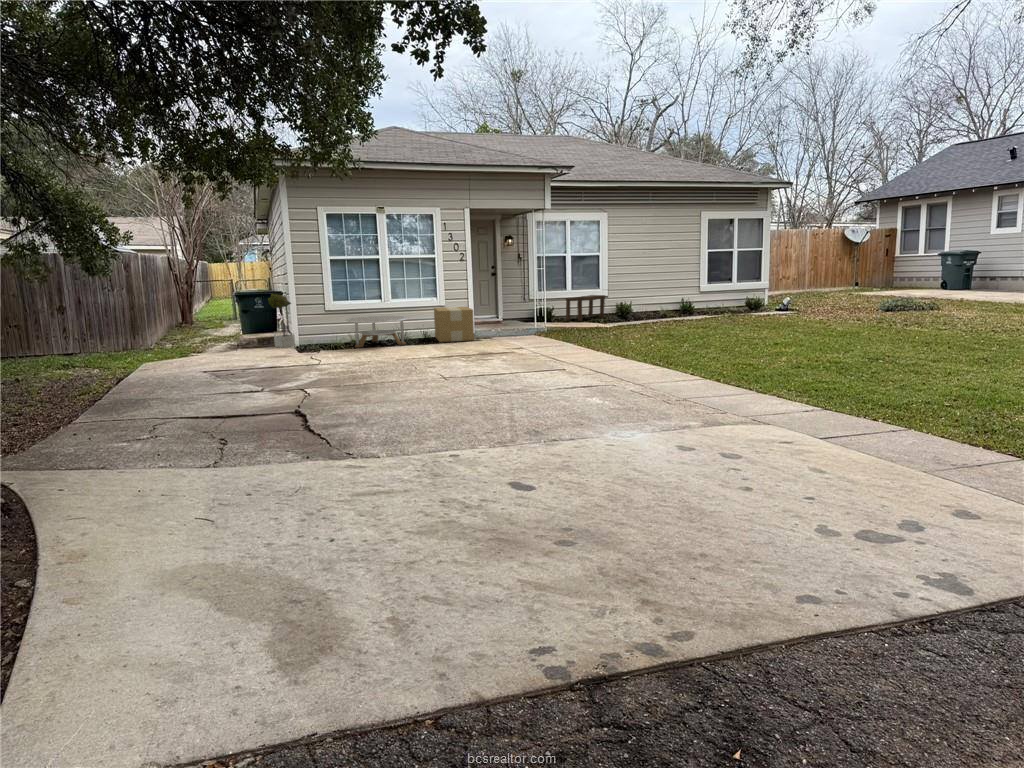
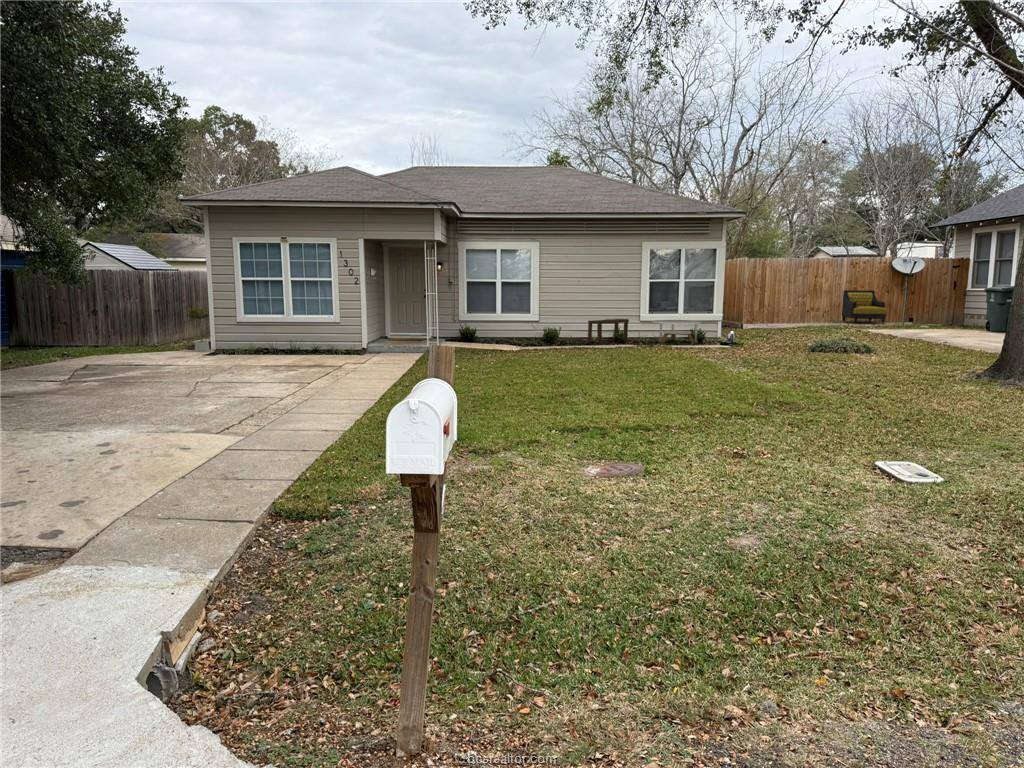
armchair: none [806,258,849,289] -> present [842,290,887,324]
bench: present [566,295,605,321] -> present [588,318,629,343]
cardboard box: present [434,307,474,342] -> none [316,324,359,355]
round table: present [345,316,408,348] -> present [652,320,702,343]

